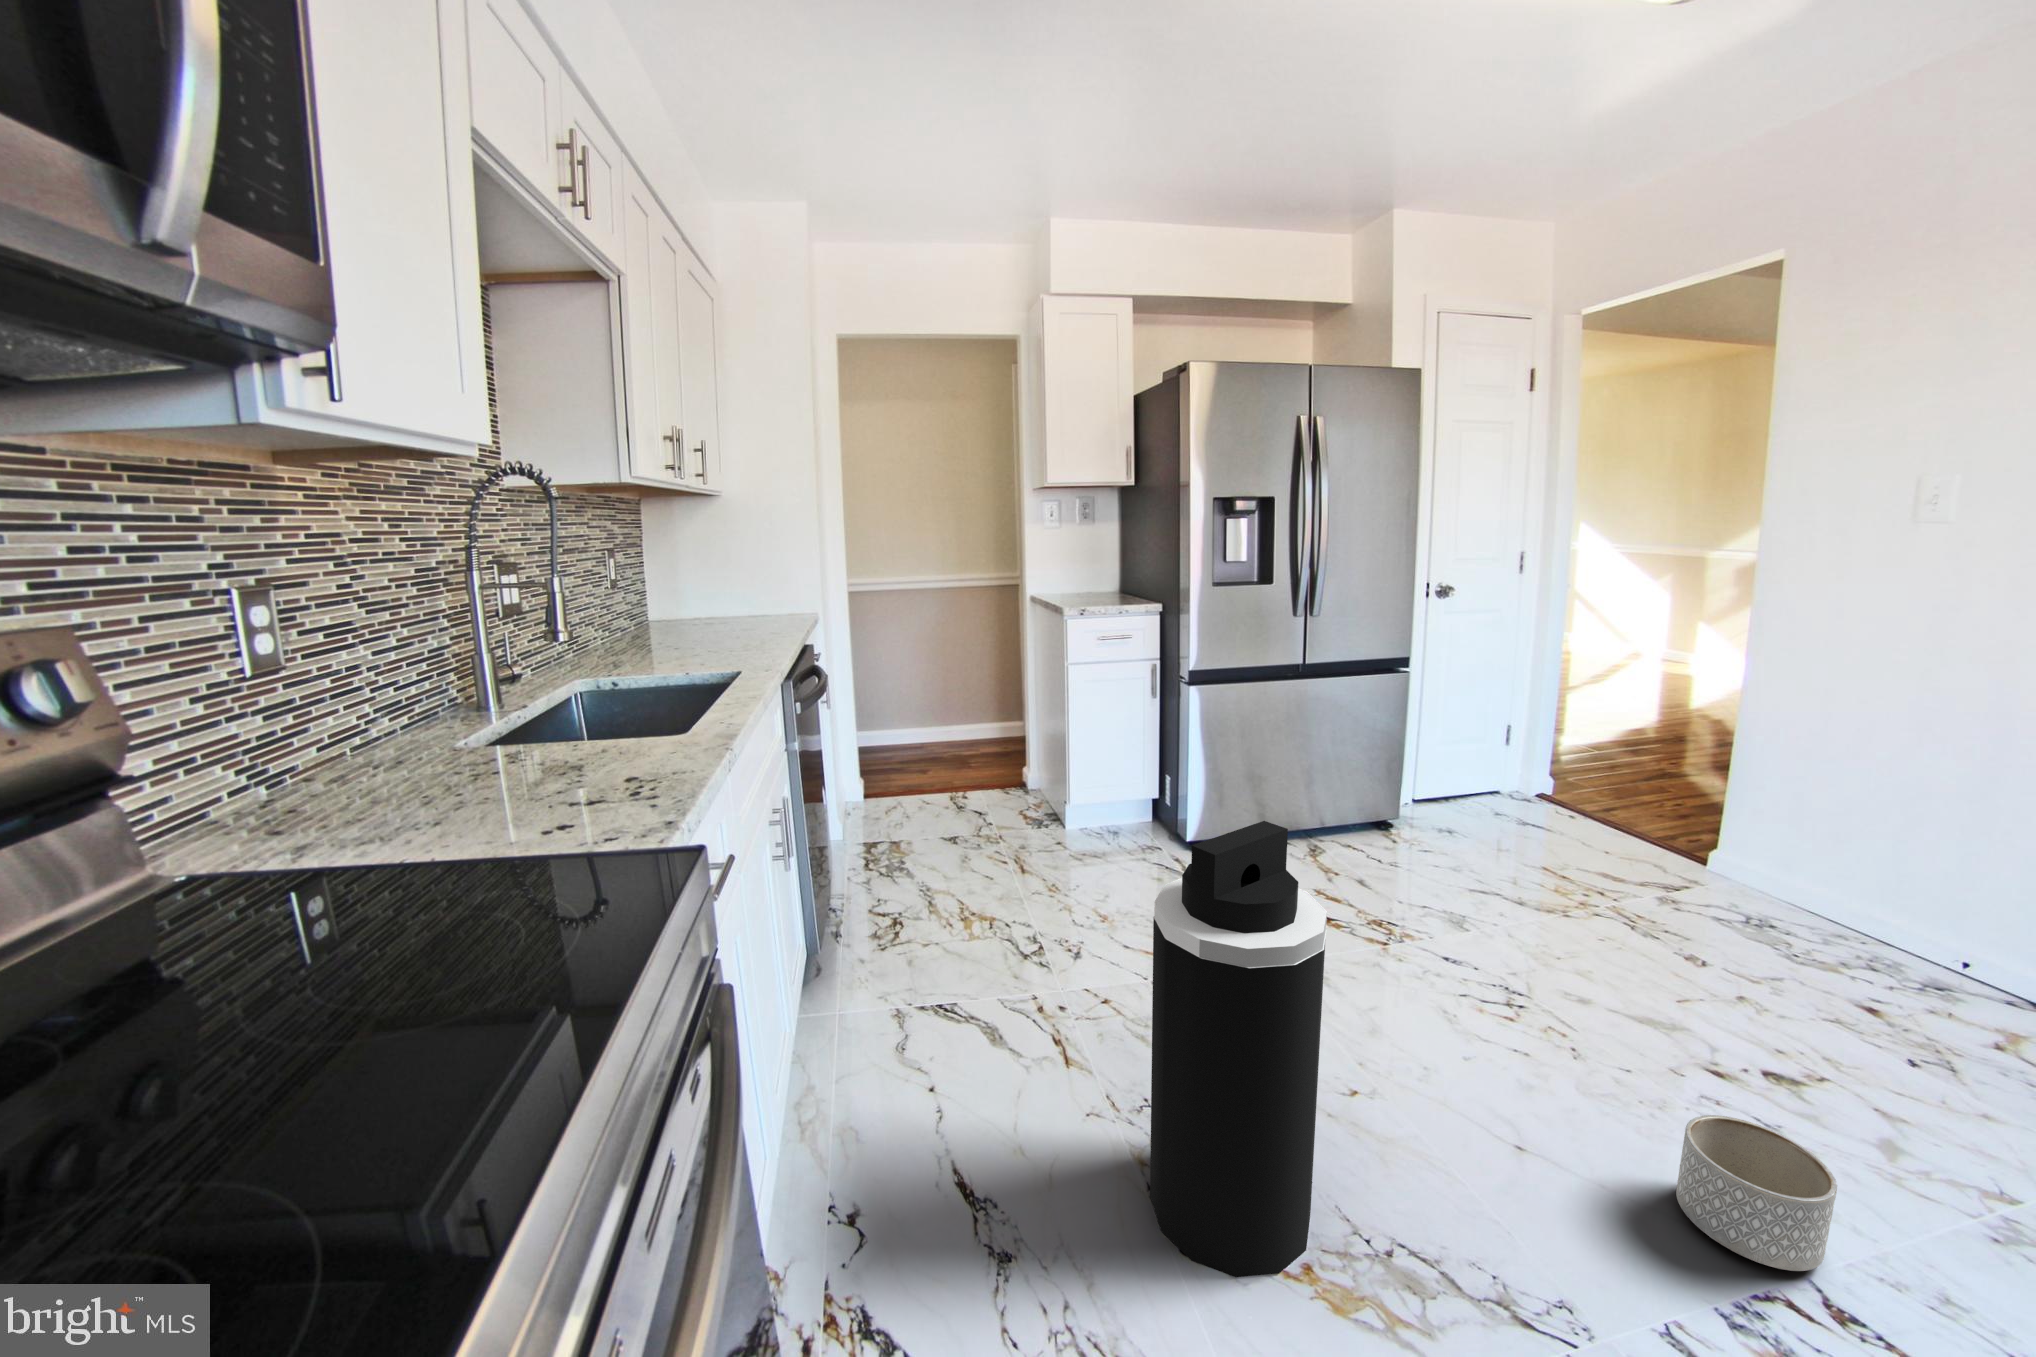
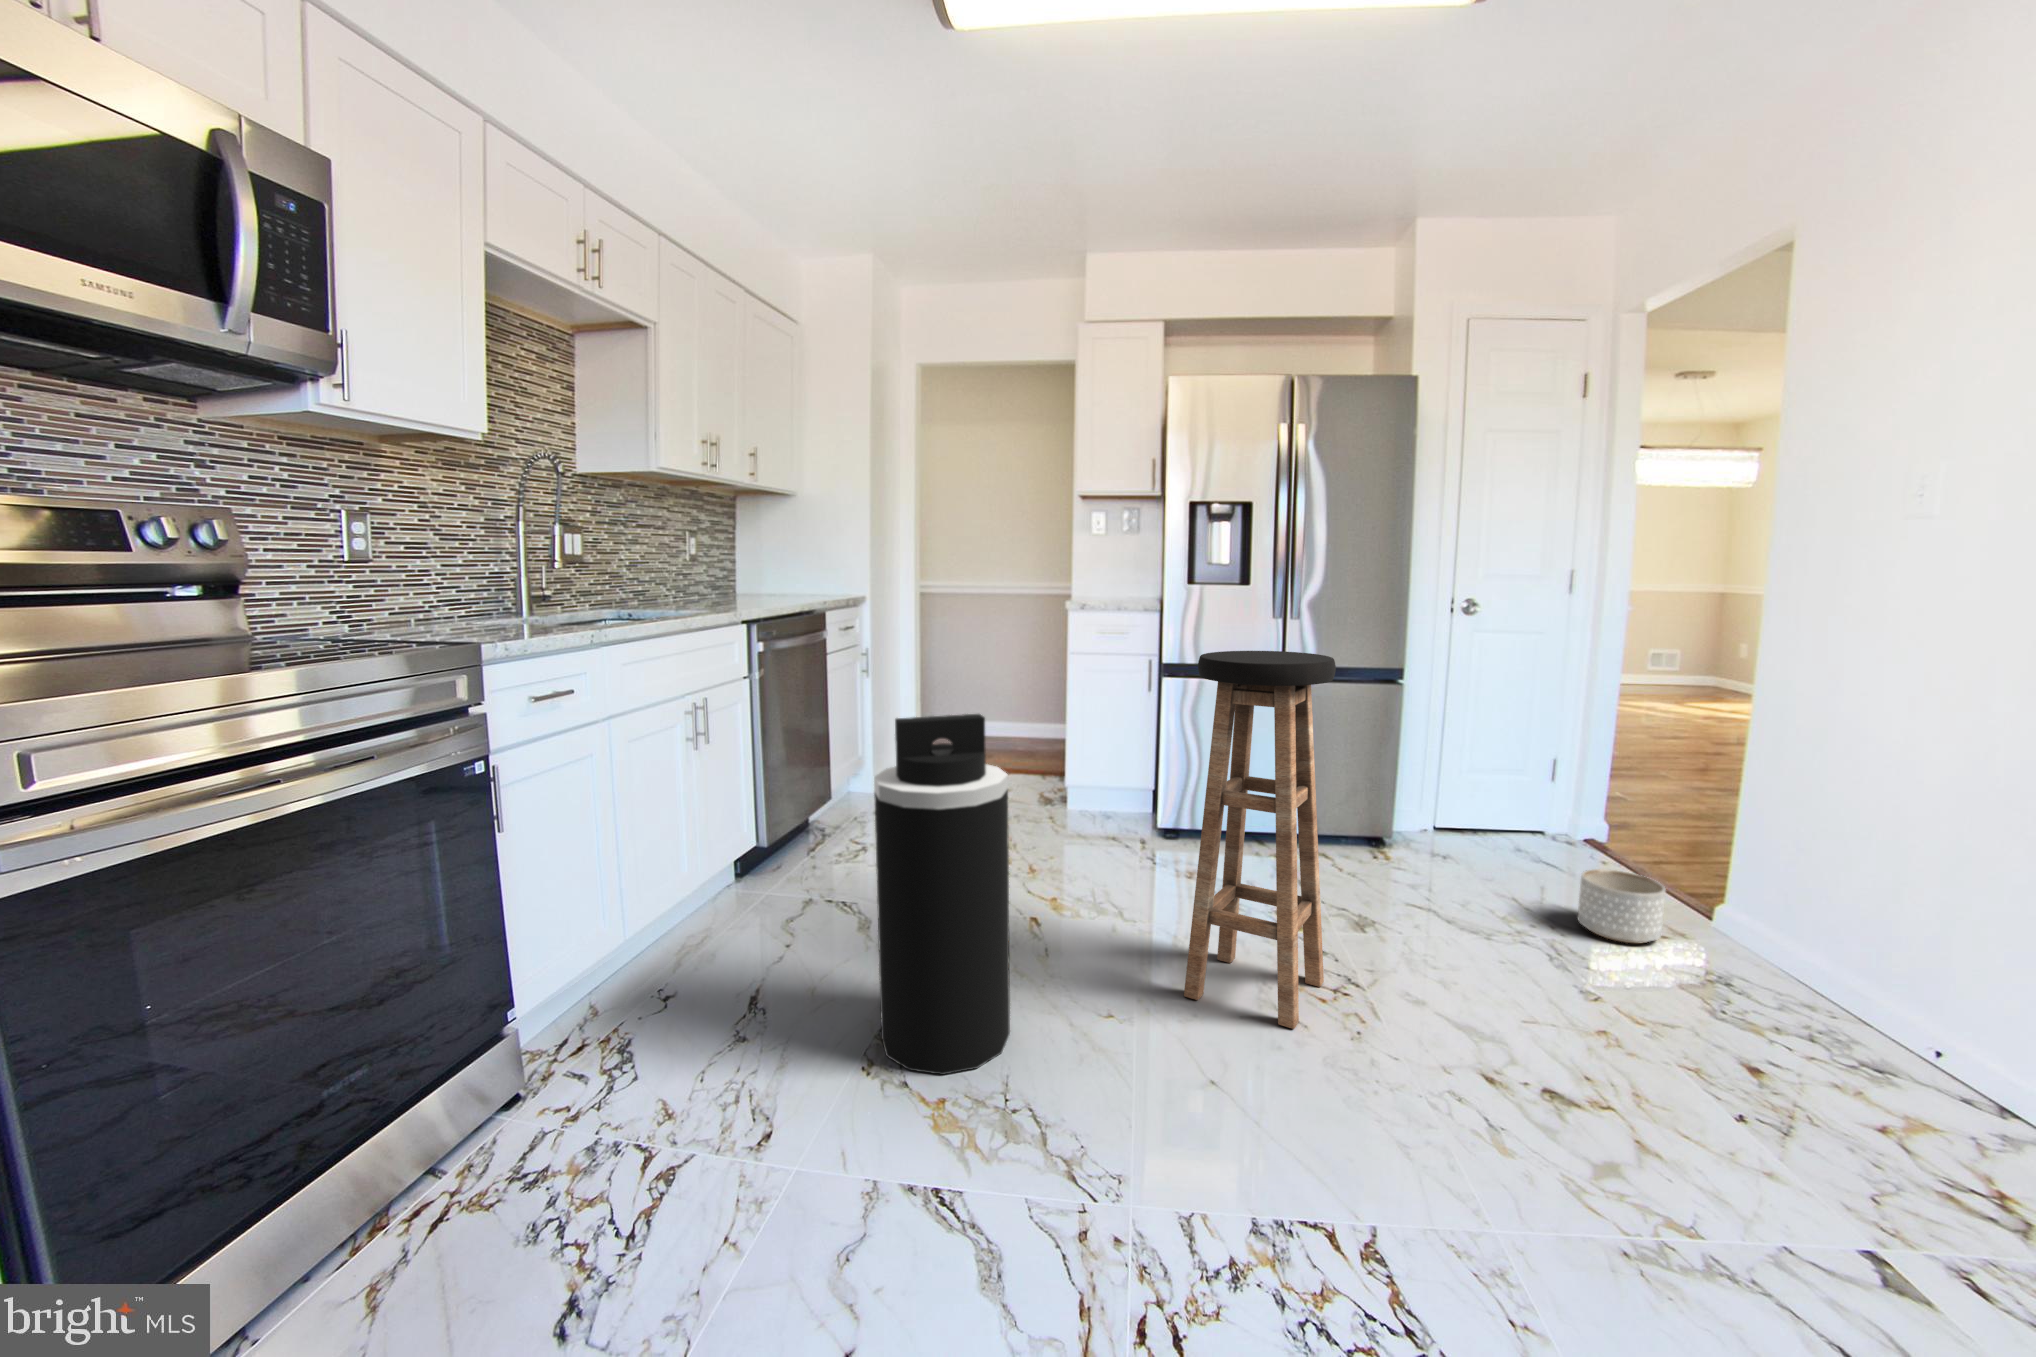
bar stool: none [1387,699,1572,1100] -> present [1184,651,1336,1029]
planter: present [1676,1115,1837,1271] -> present [1578,869,1666,943]

